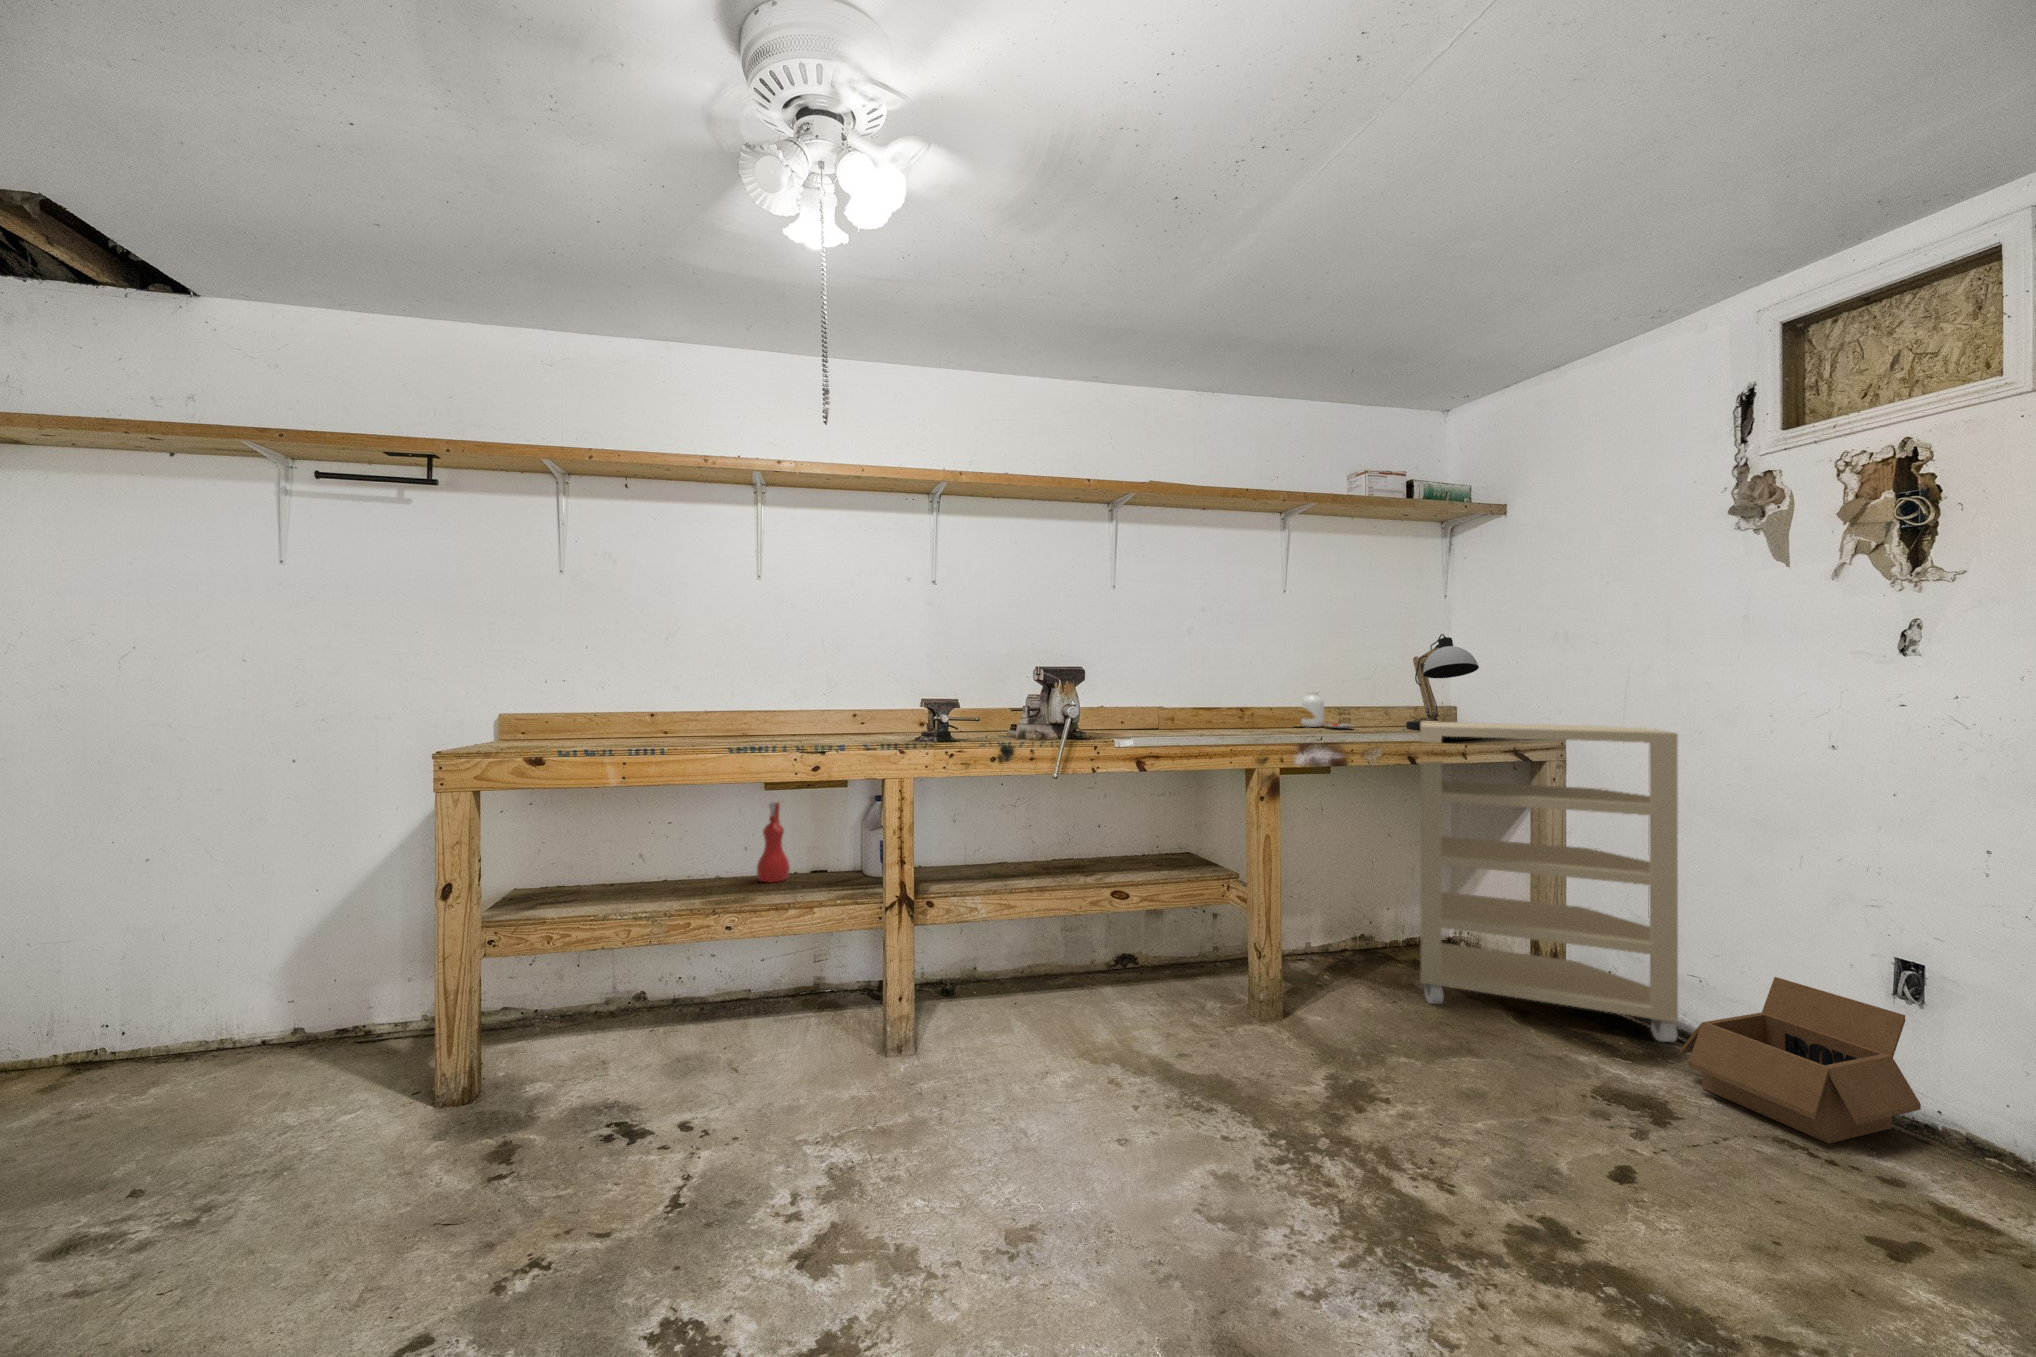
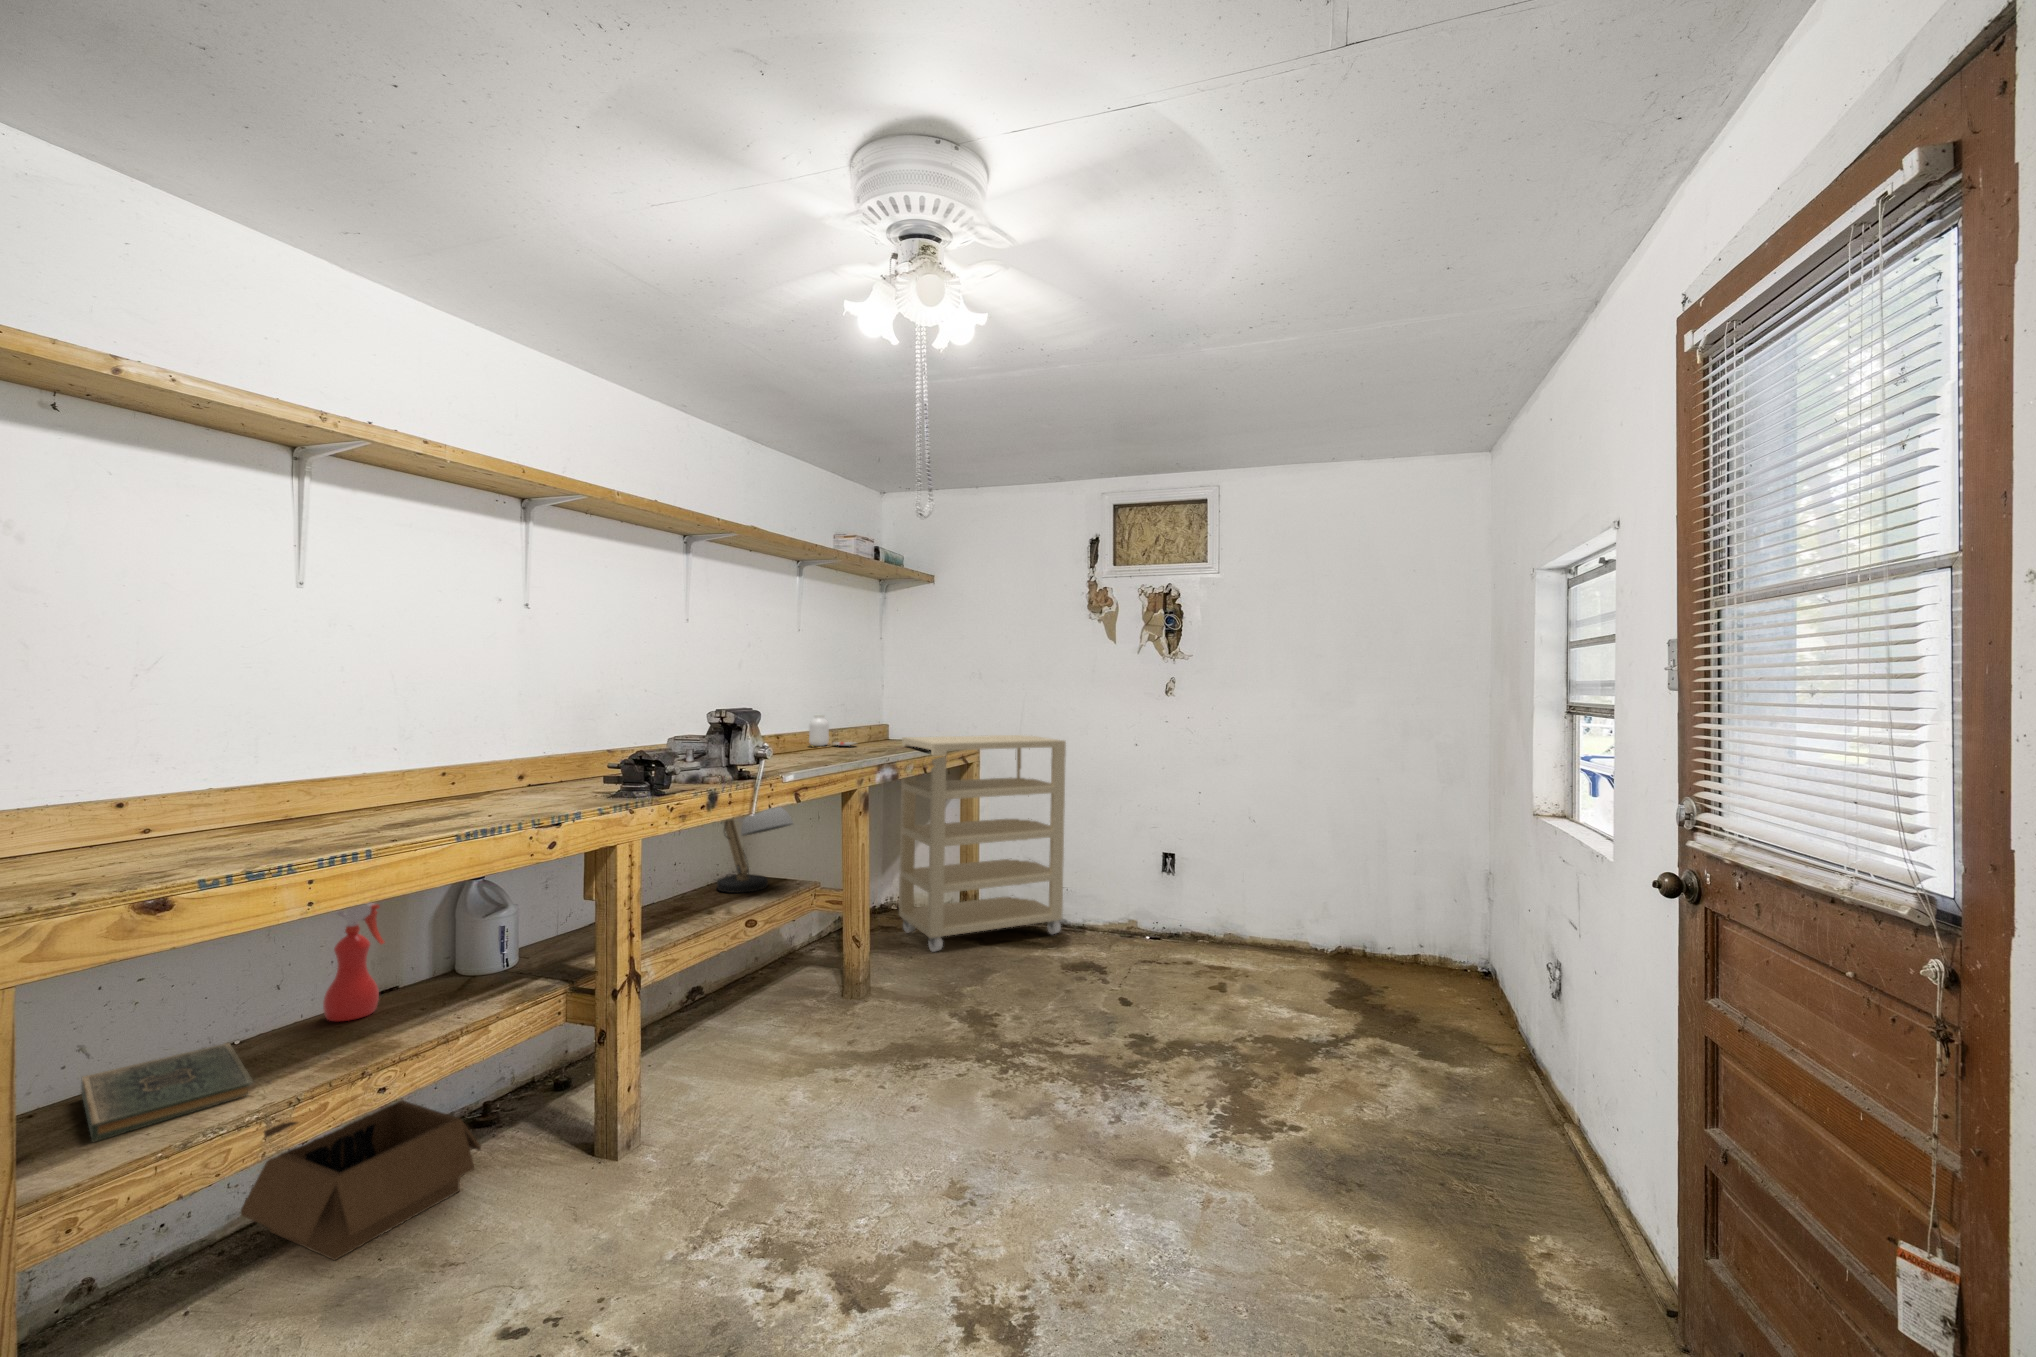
desk lamp: present [1406,634,1479,730] -> present [717,807,793,893]
book: none [581,873,694,907] -> present [81,1043,253,1142]
box: present [1680,977,1921,1144] -> present [241,1100,481,1260]

